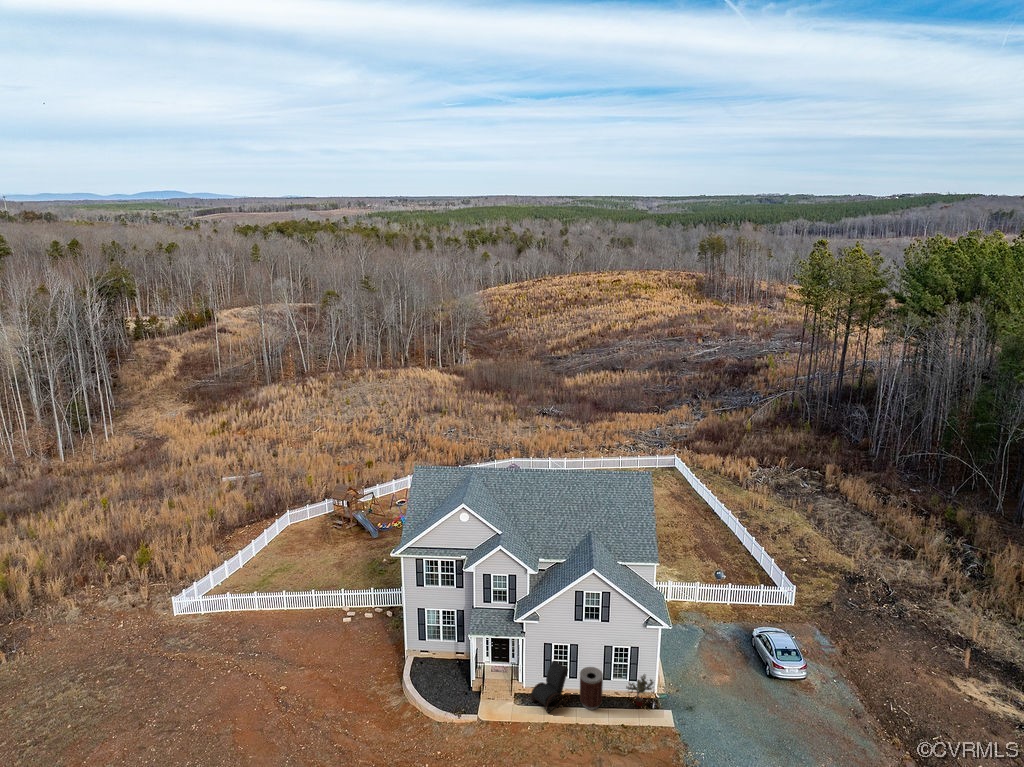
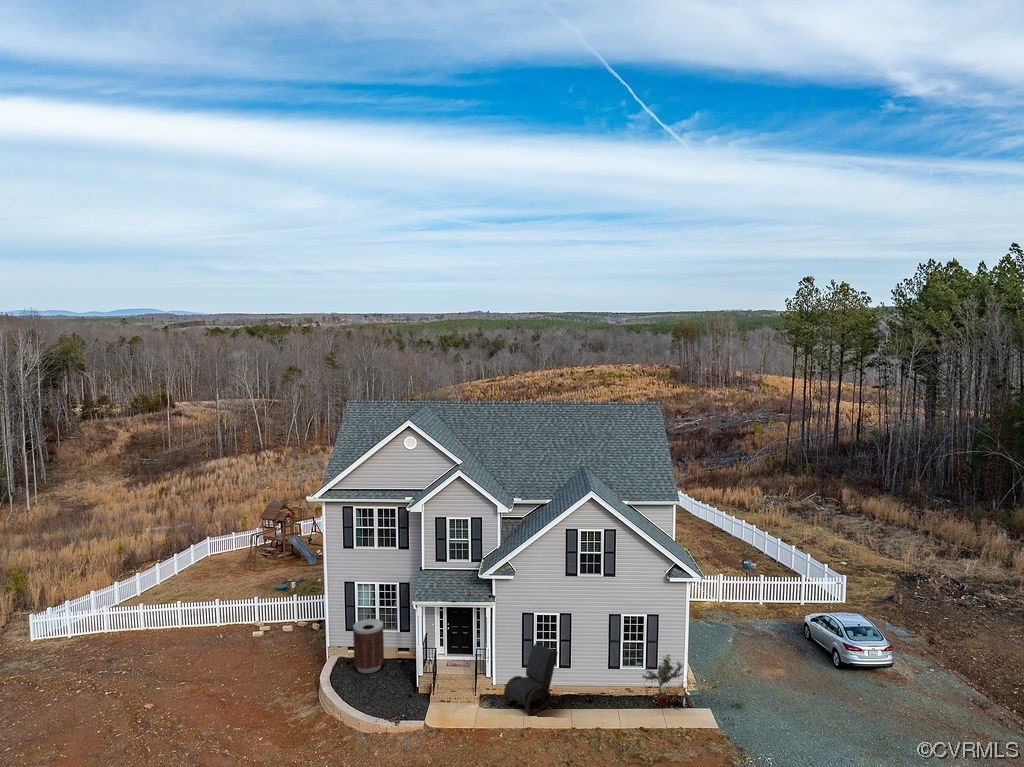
trash can: present [580,667,603,710] -> present [353,619,384,673]

